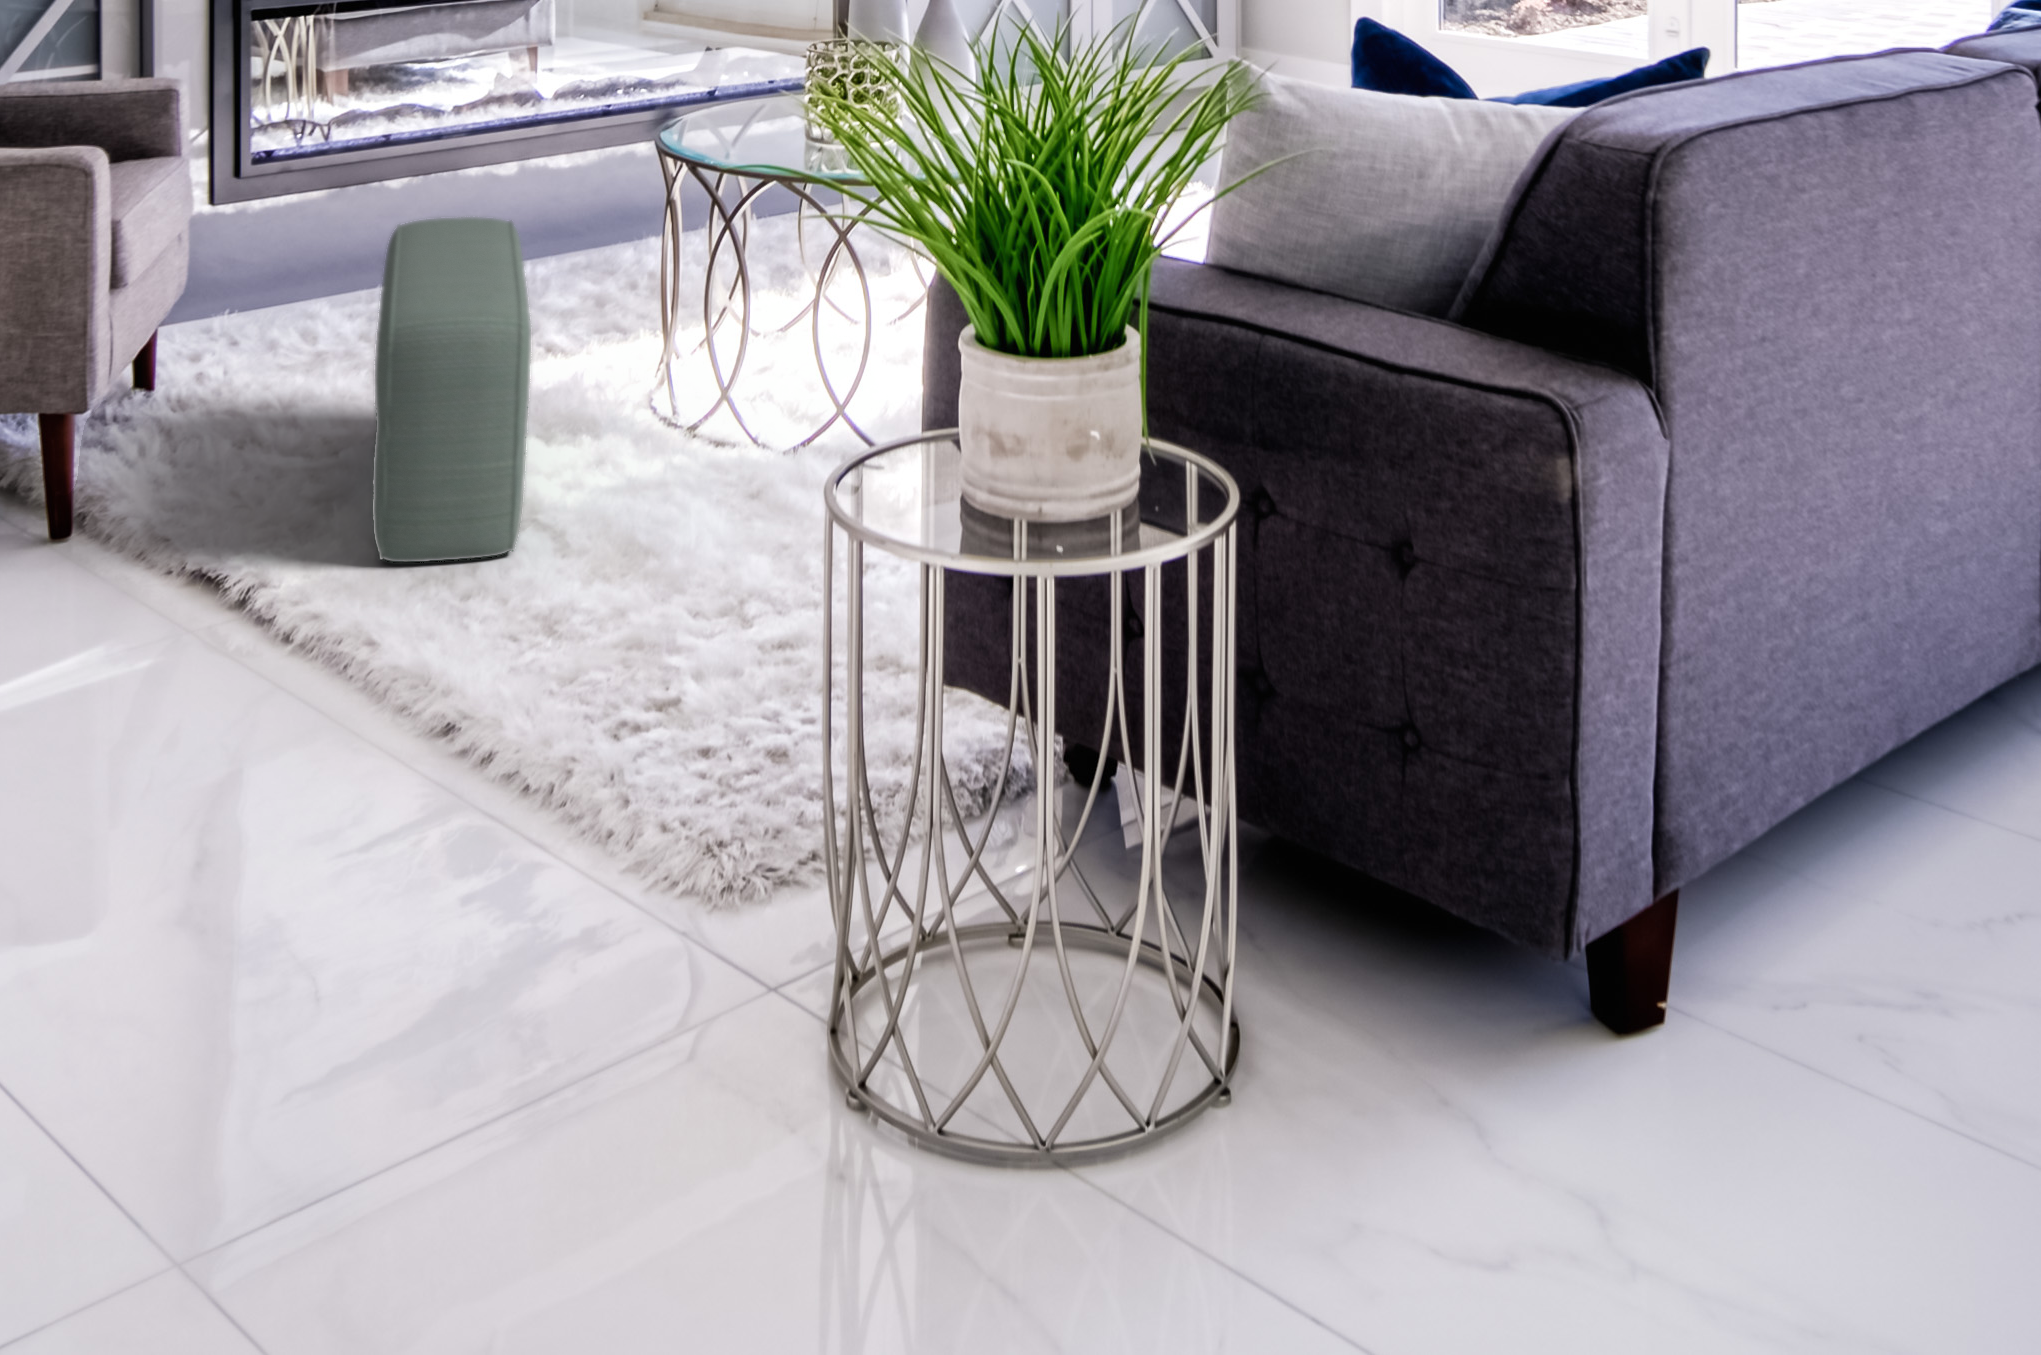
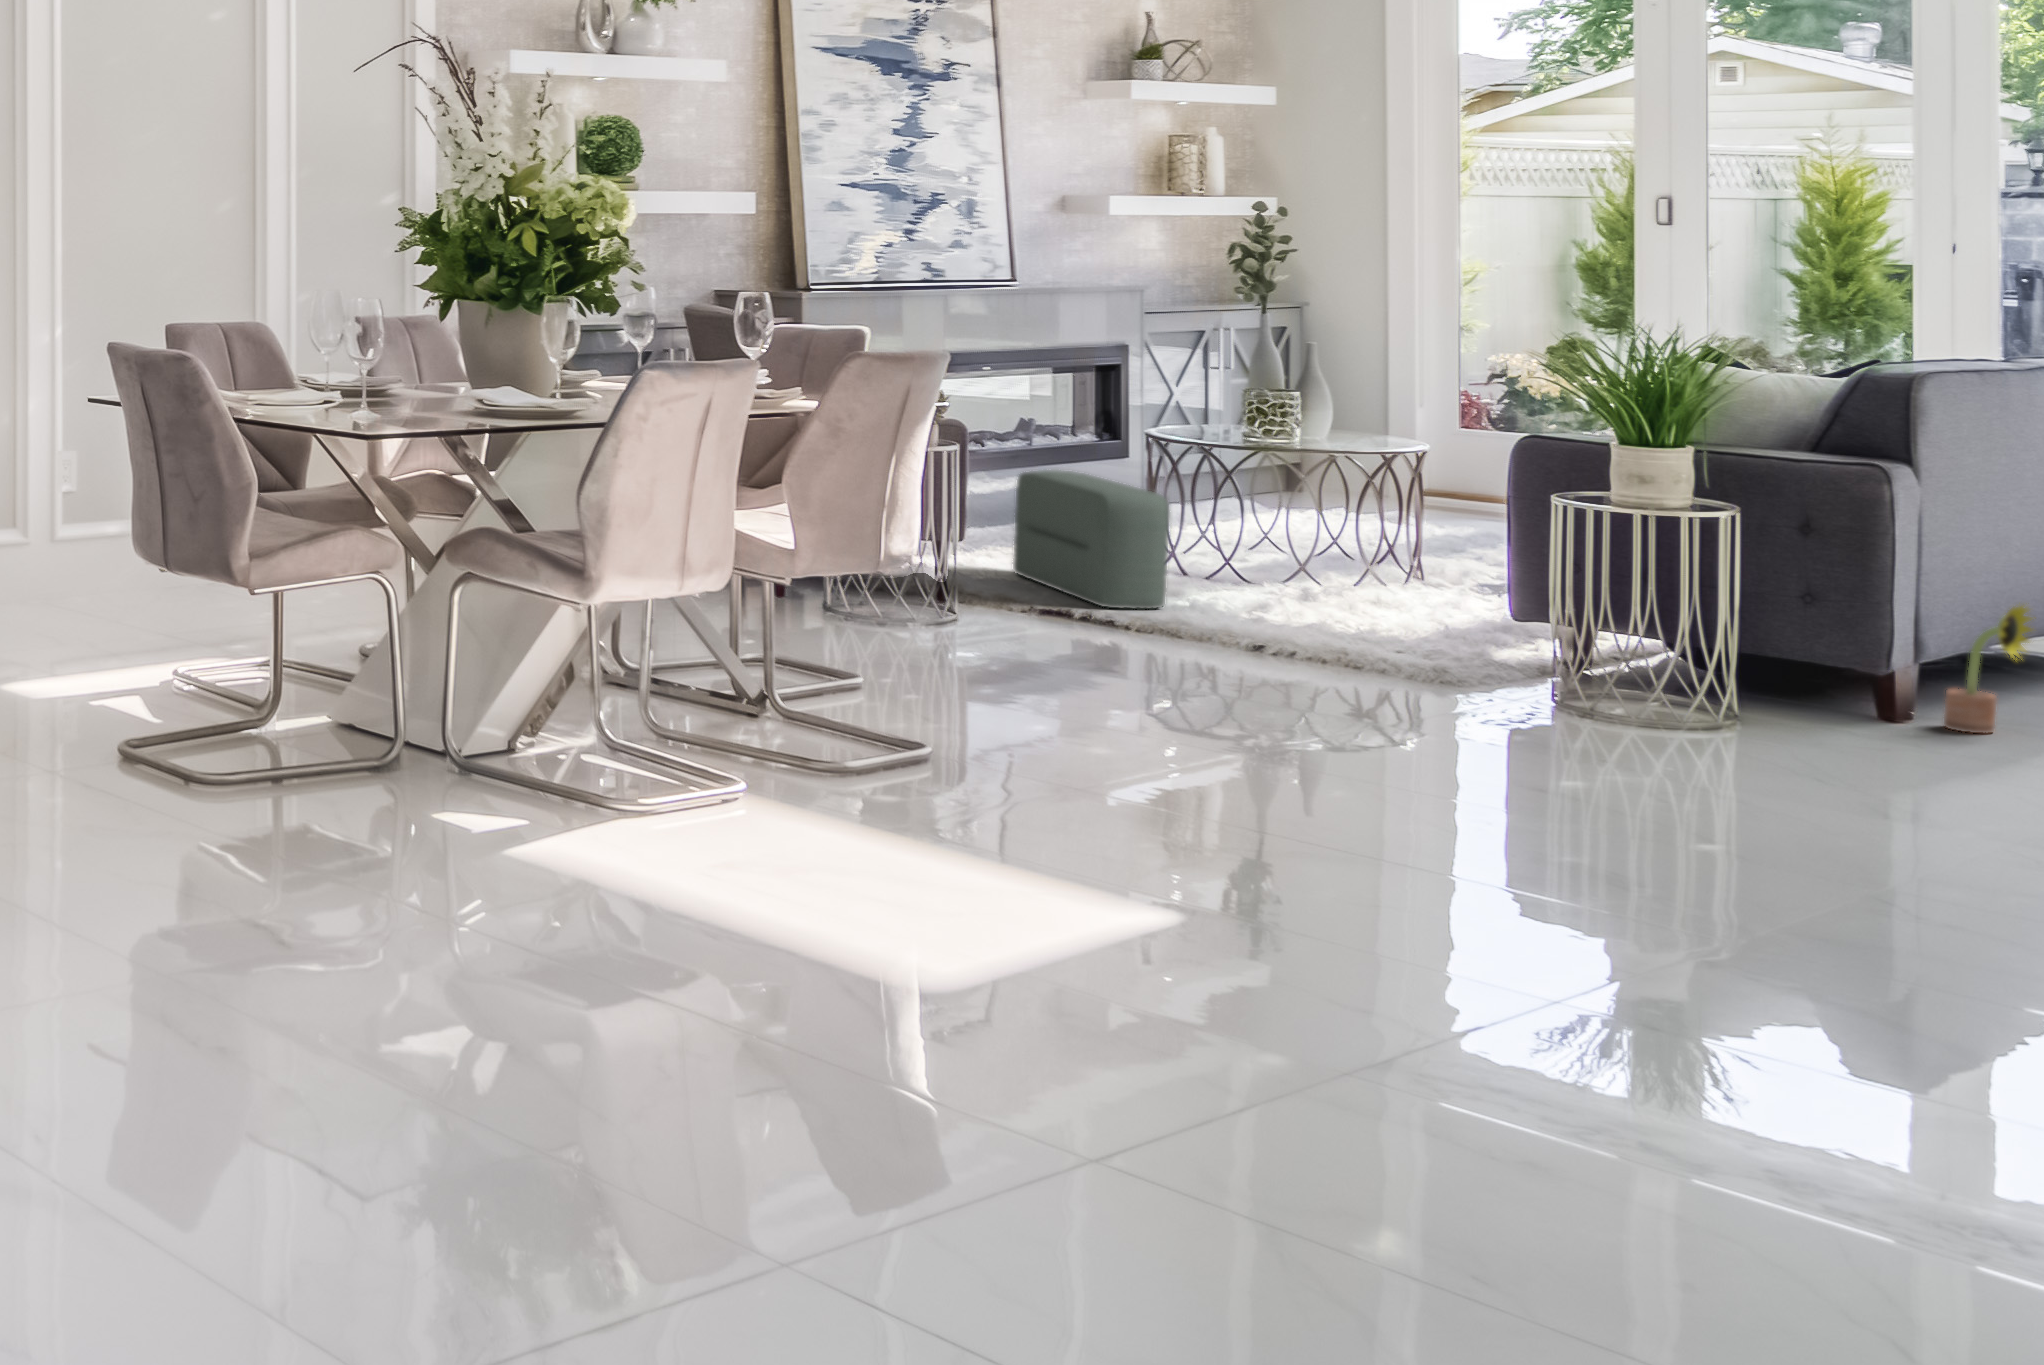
decorative plant: none [1773,720,1954,1073] -> present [1944,606,2032,733]

